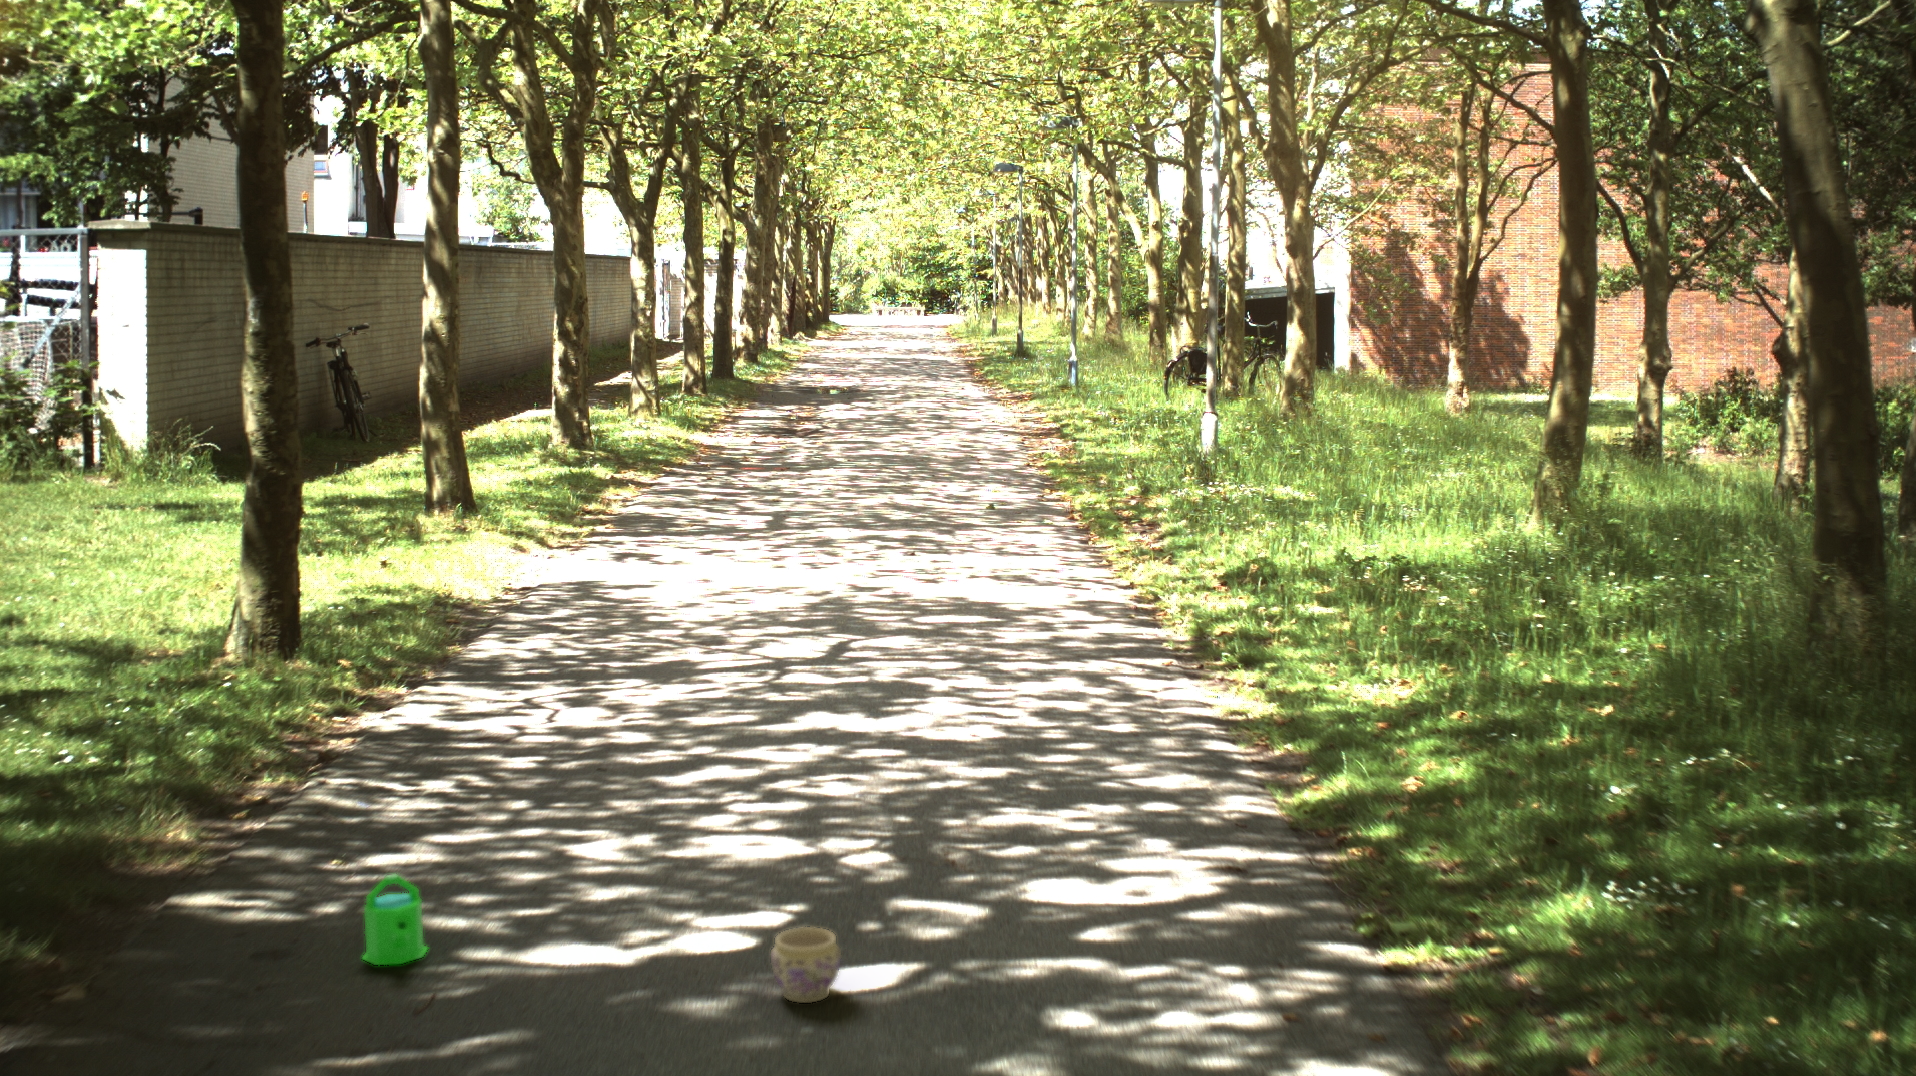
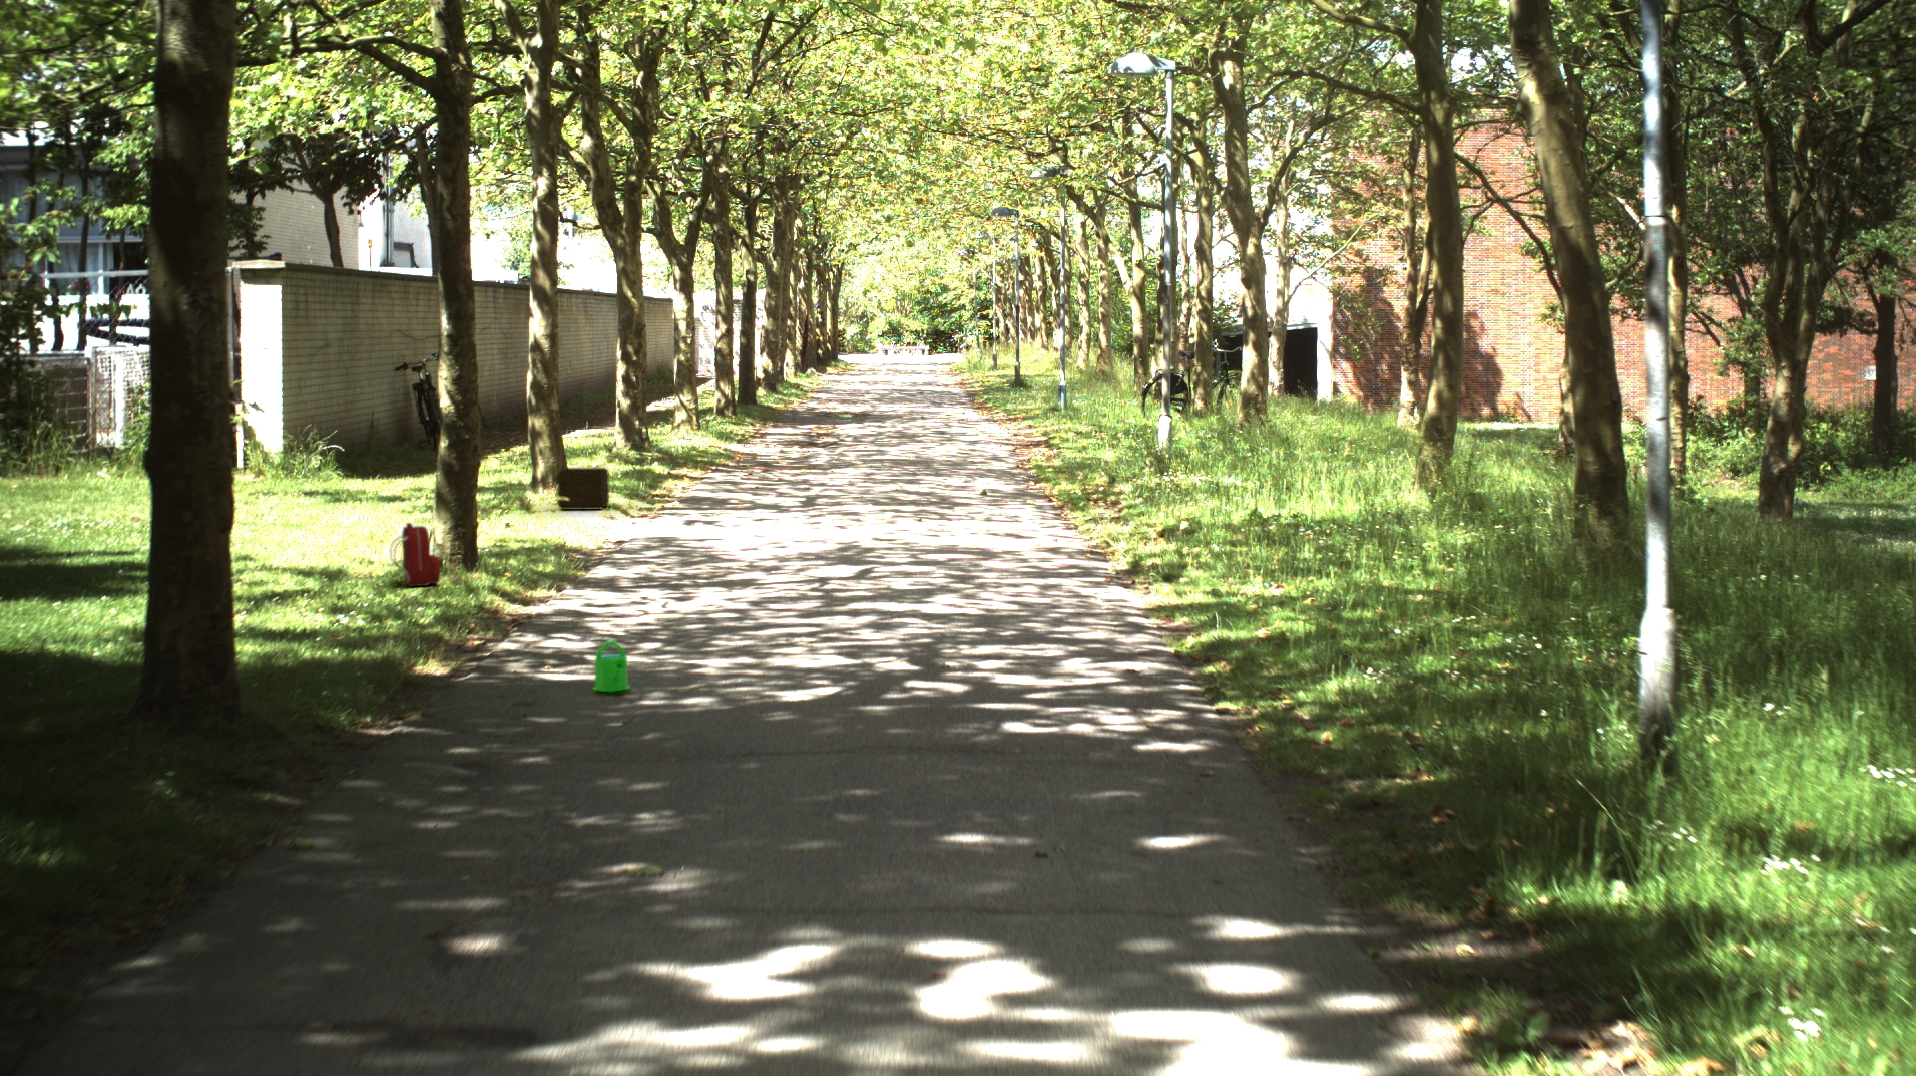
wooden crate: none [459,481,527,535] -> present [557,468,609,510]
backpack: none [171,594,241,684] -> present [394,523,440,586]
planter: present [771,927,841,1003] -> none [837,663,878,702]

